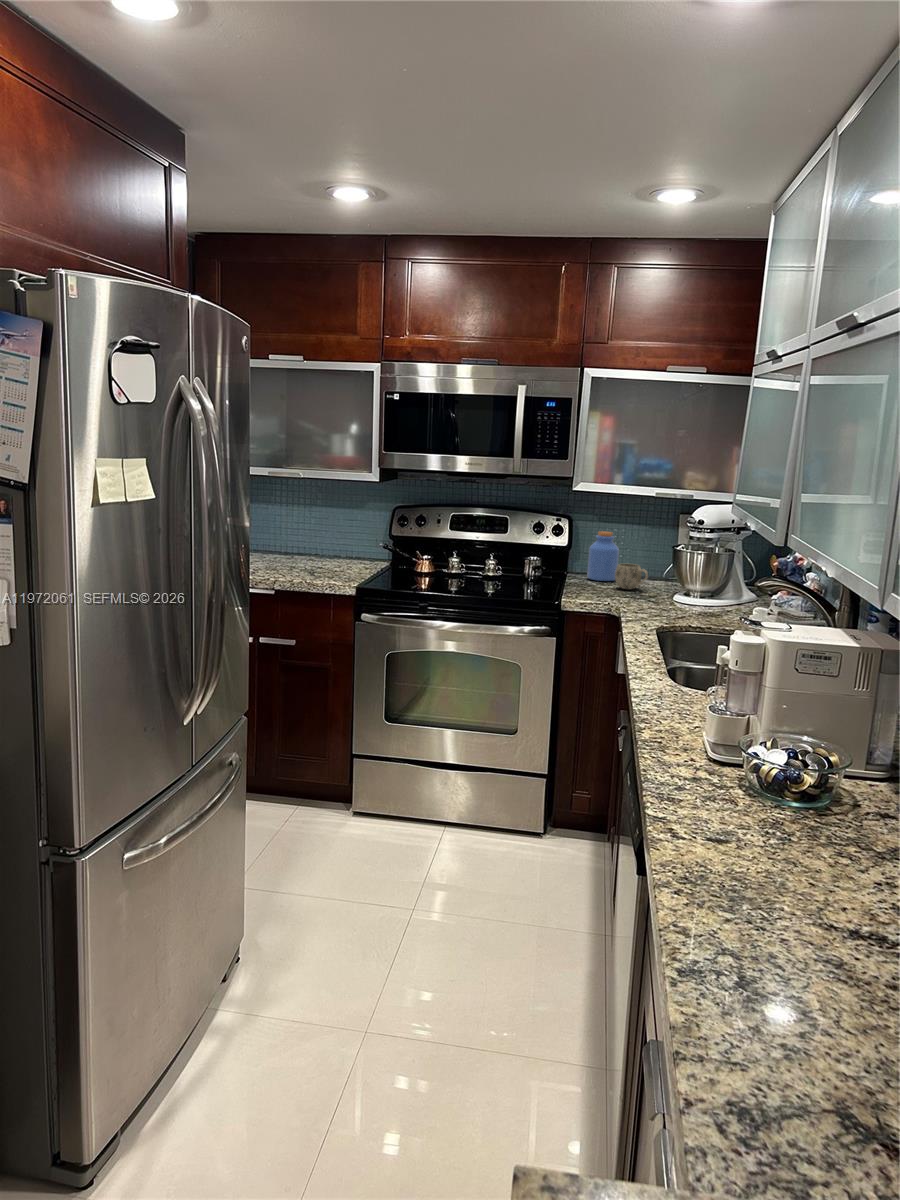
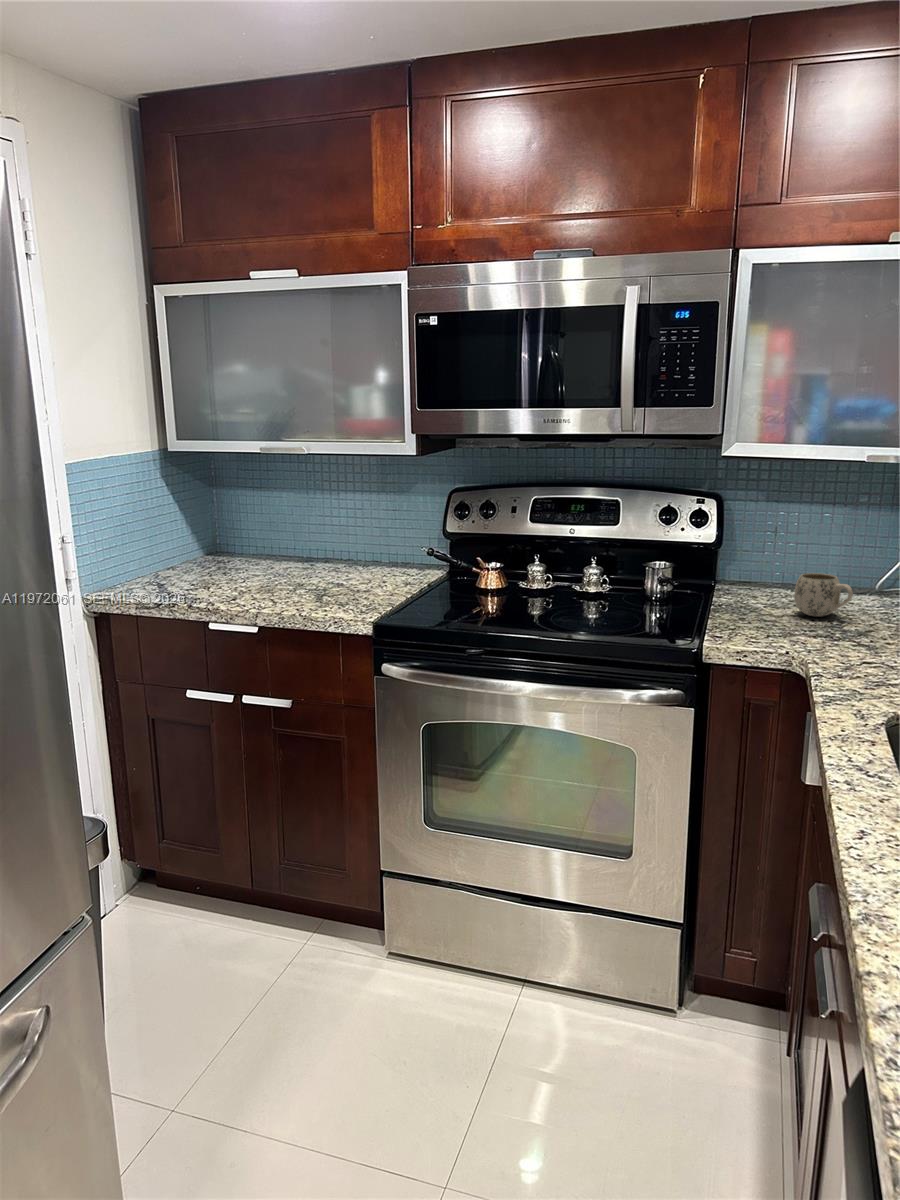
jar: present [587,531,619,581] -> none [746,519,799,599]

